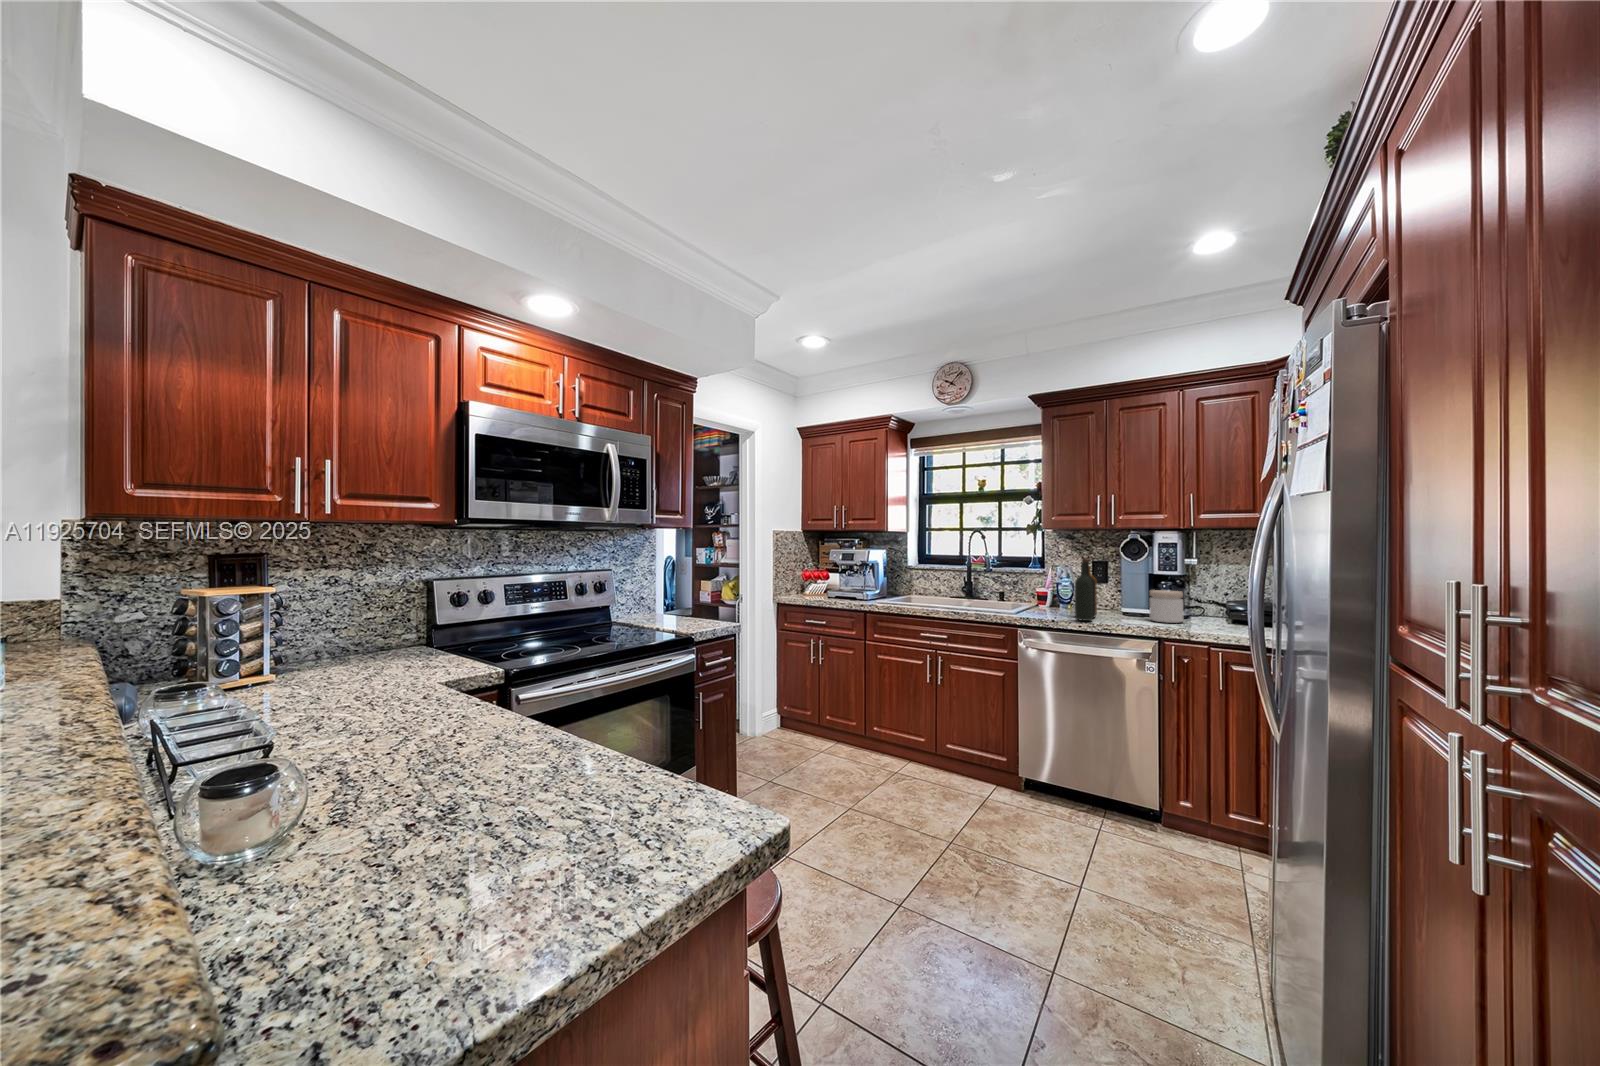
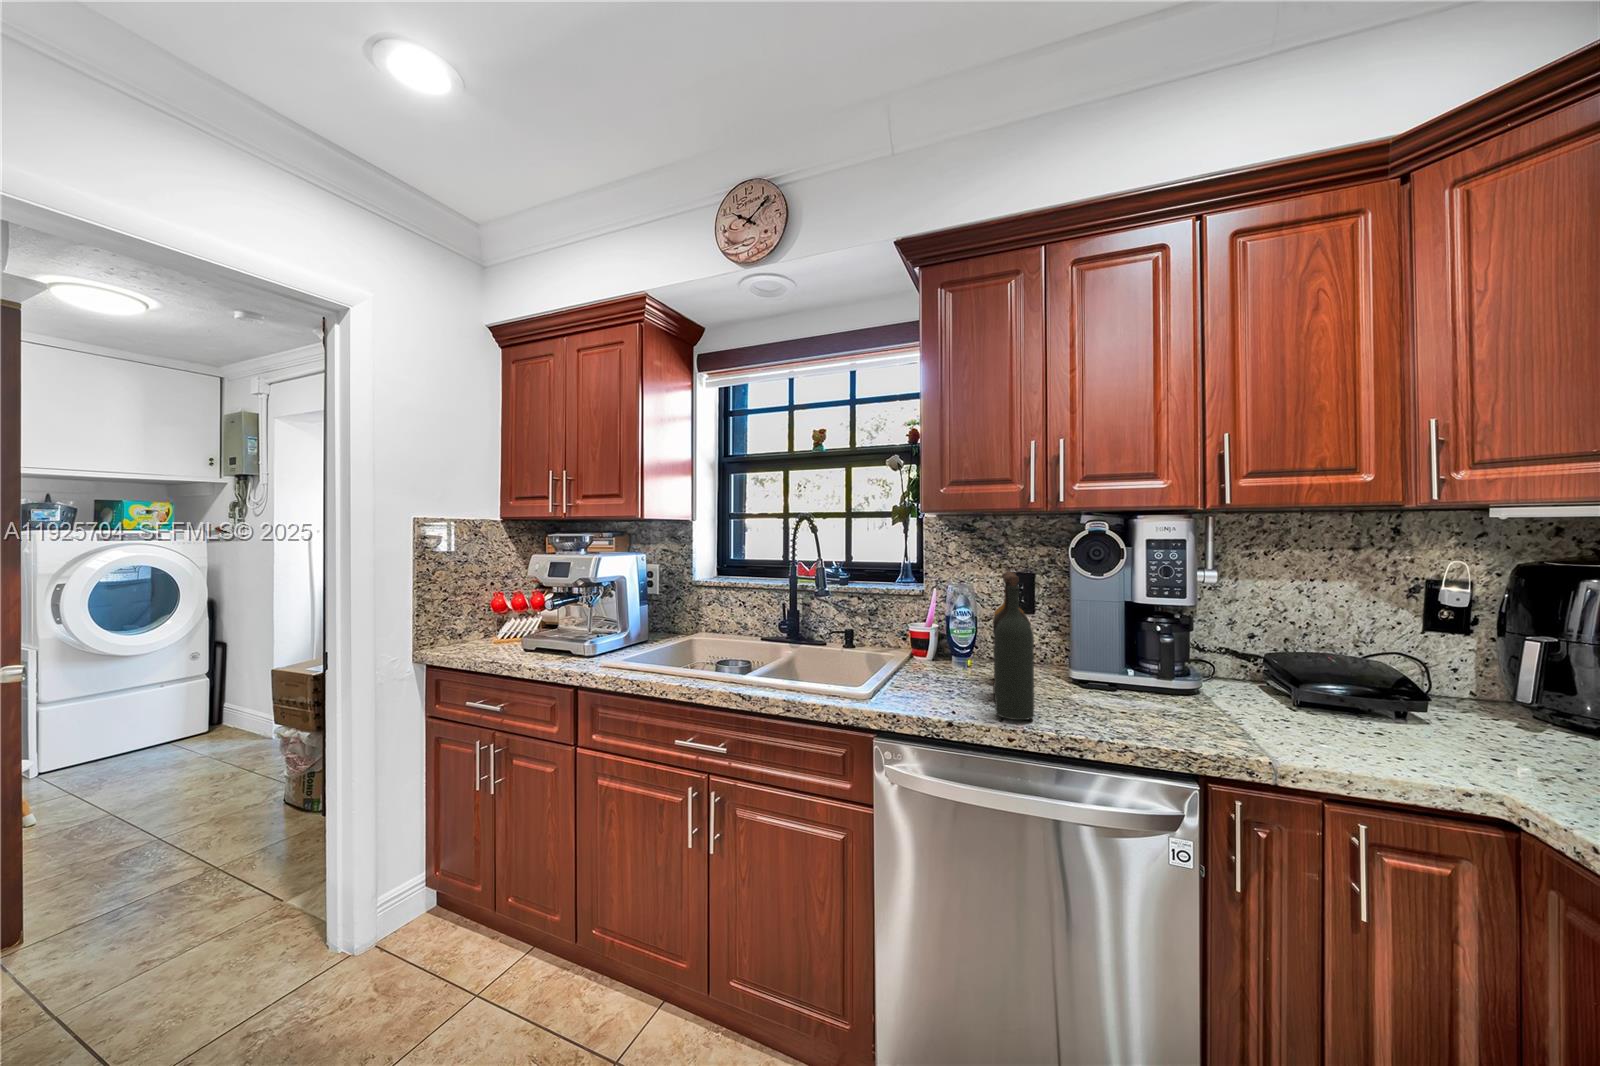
jar: present [1149,590,1183,623] -> none [1140,639,1213,716]

